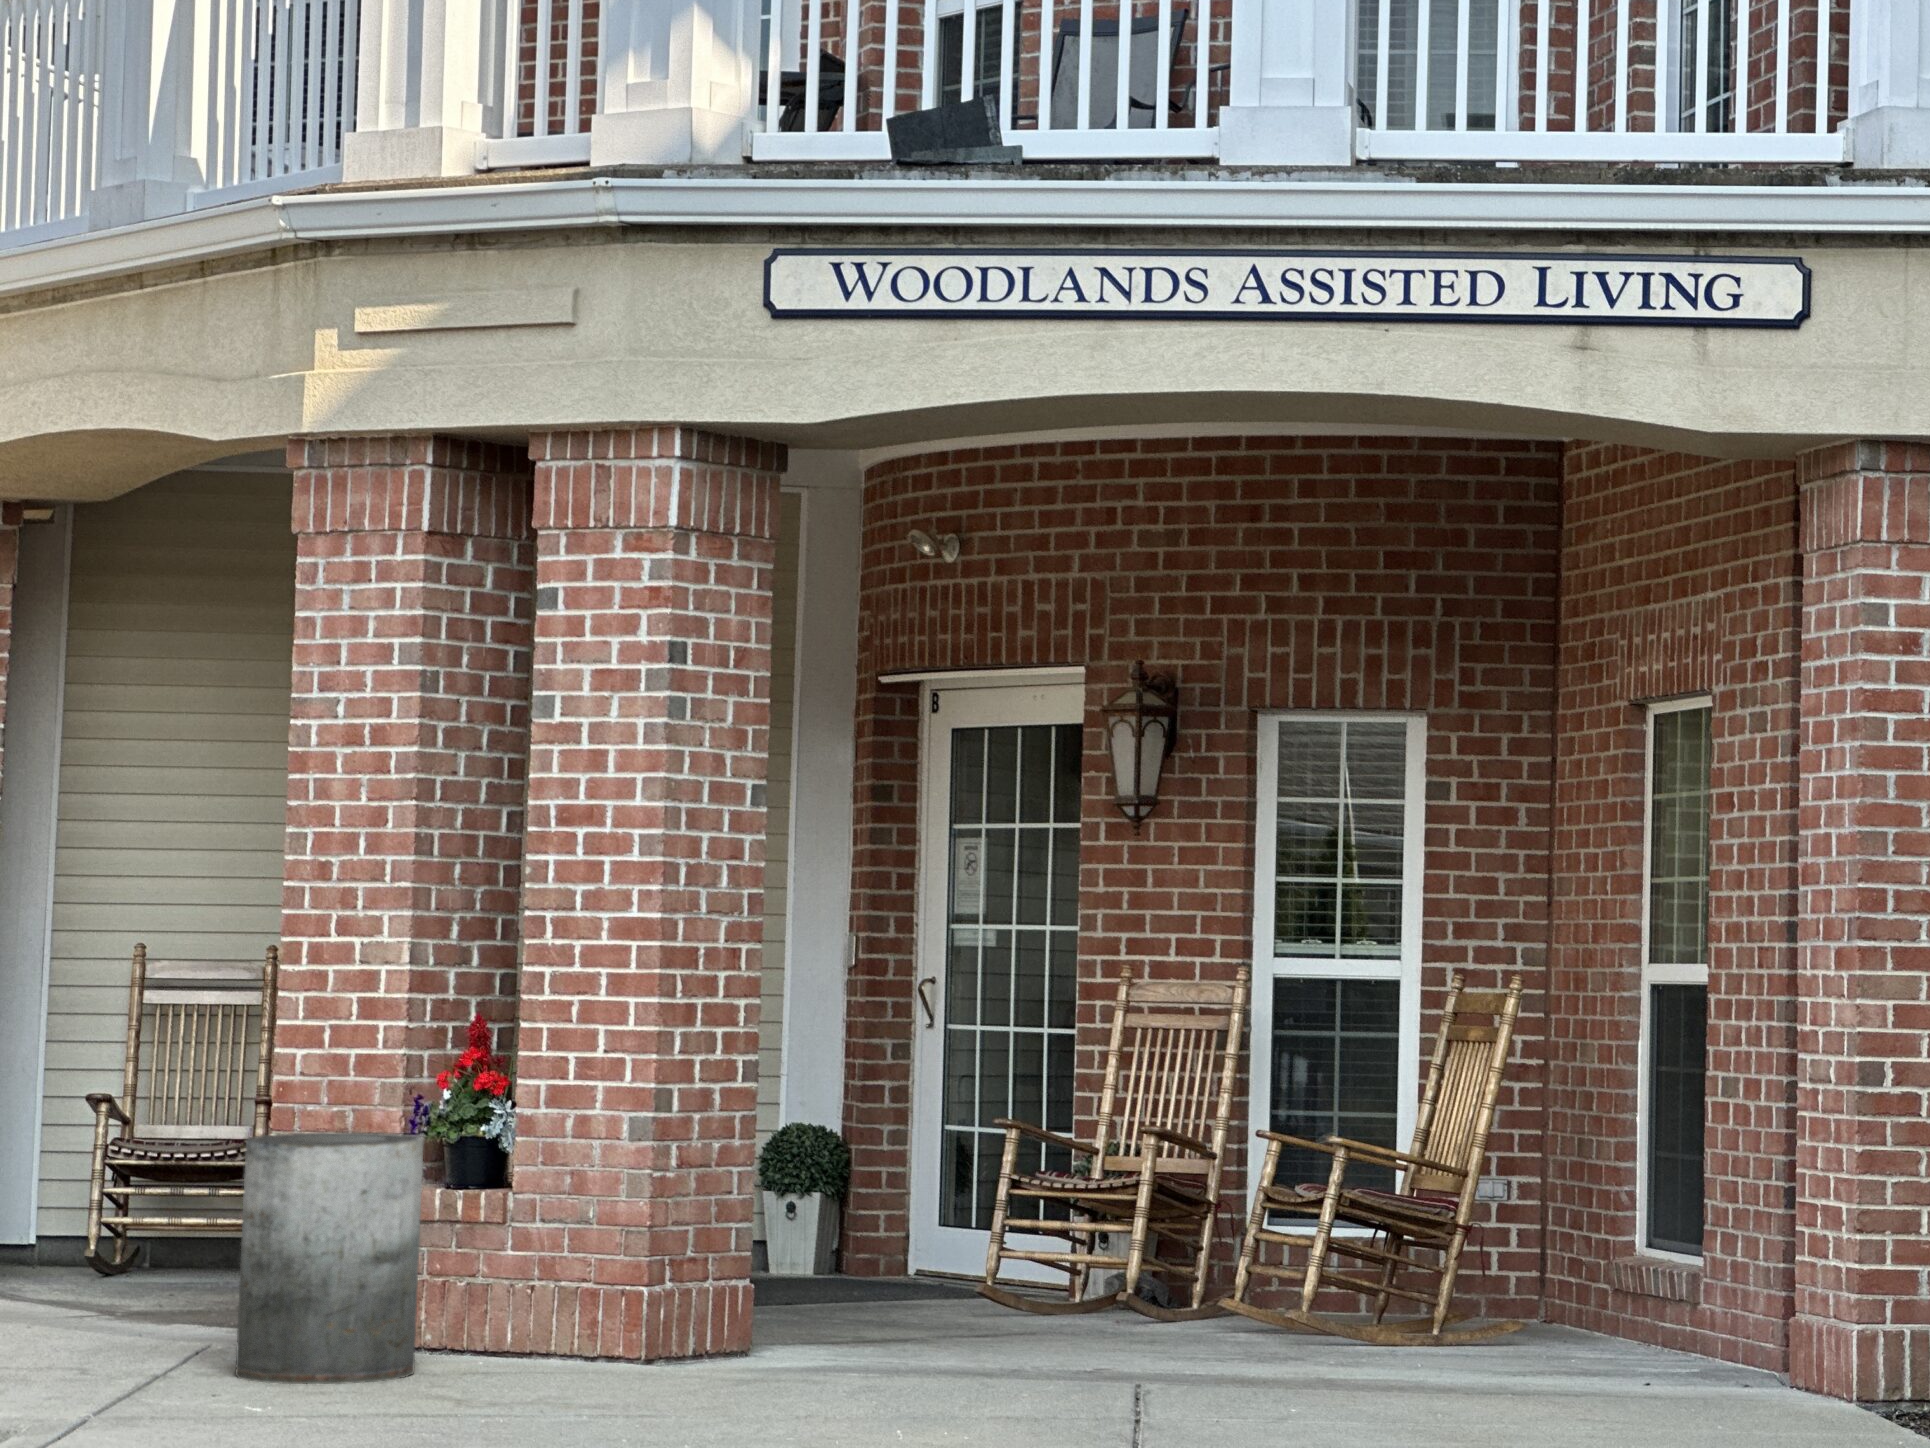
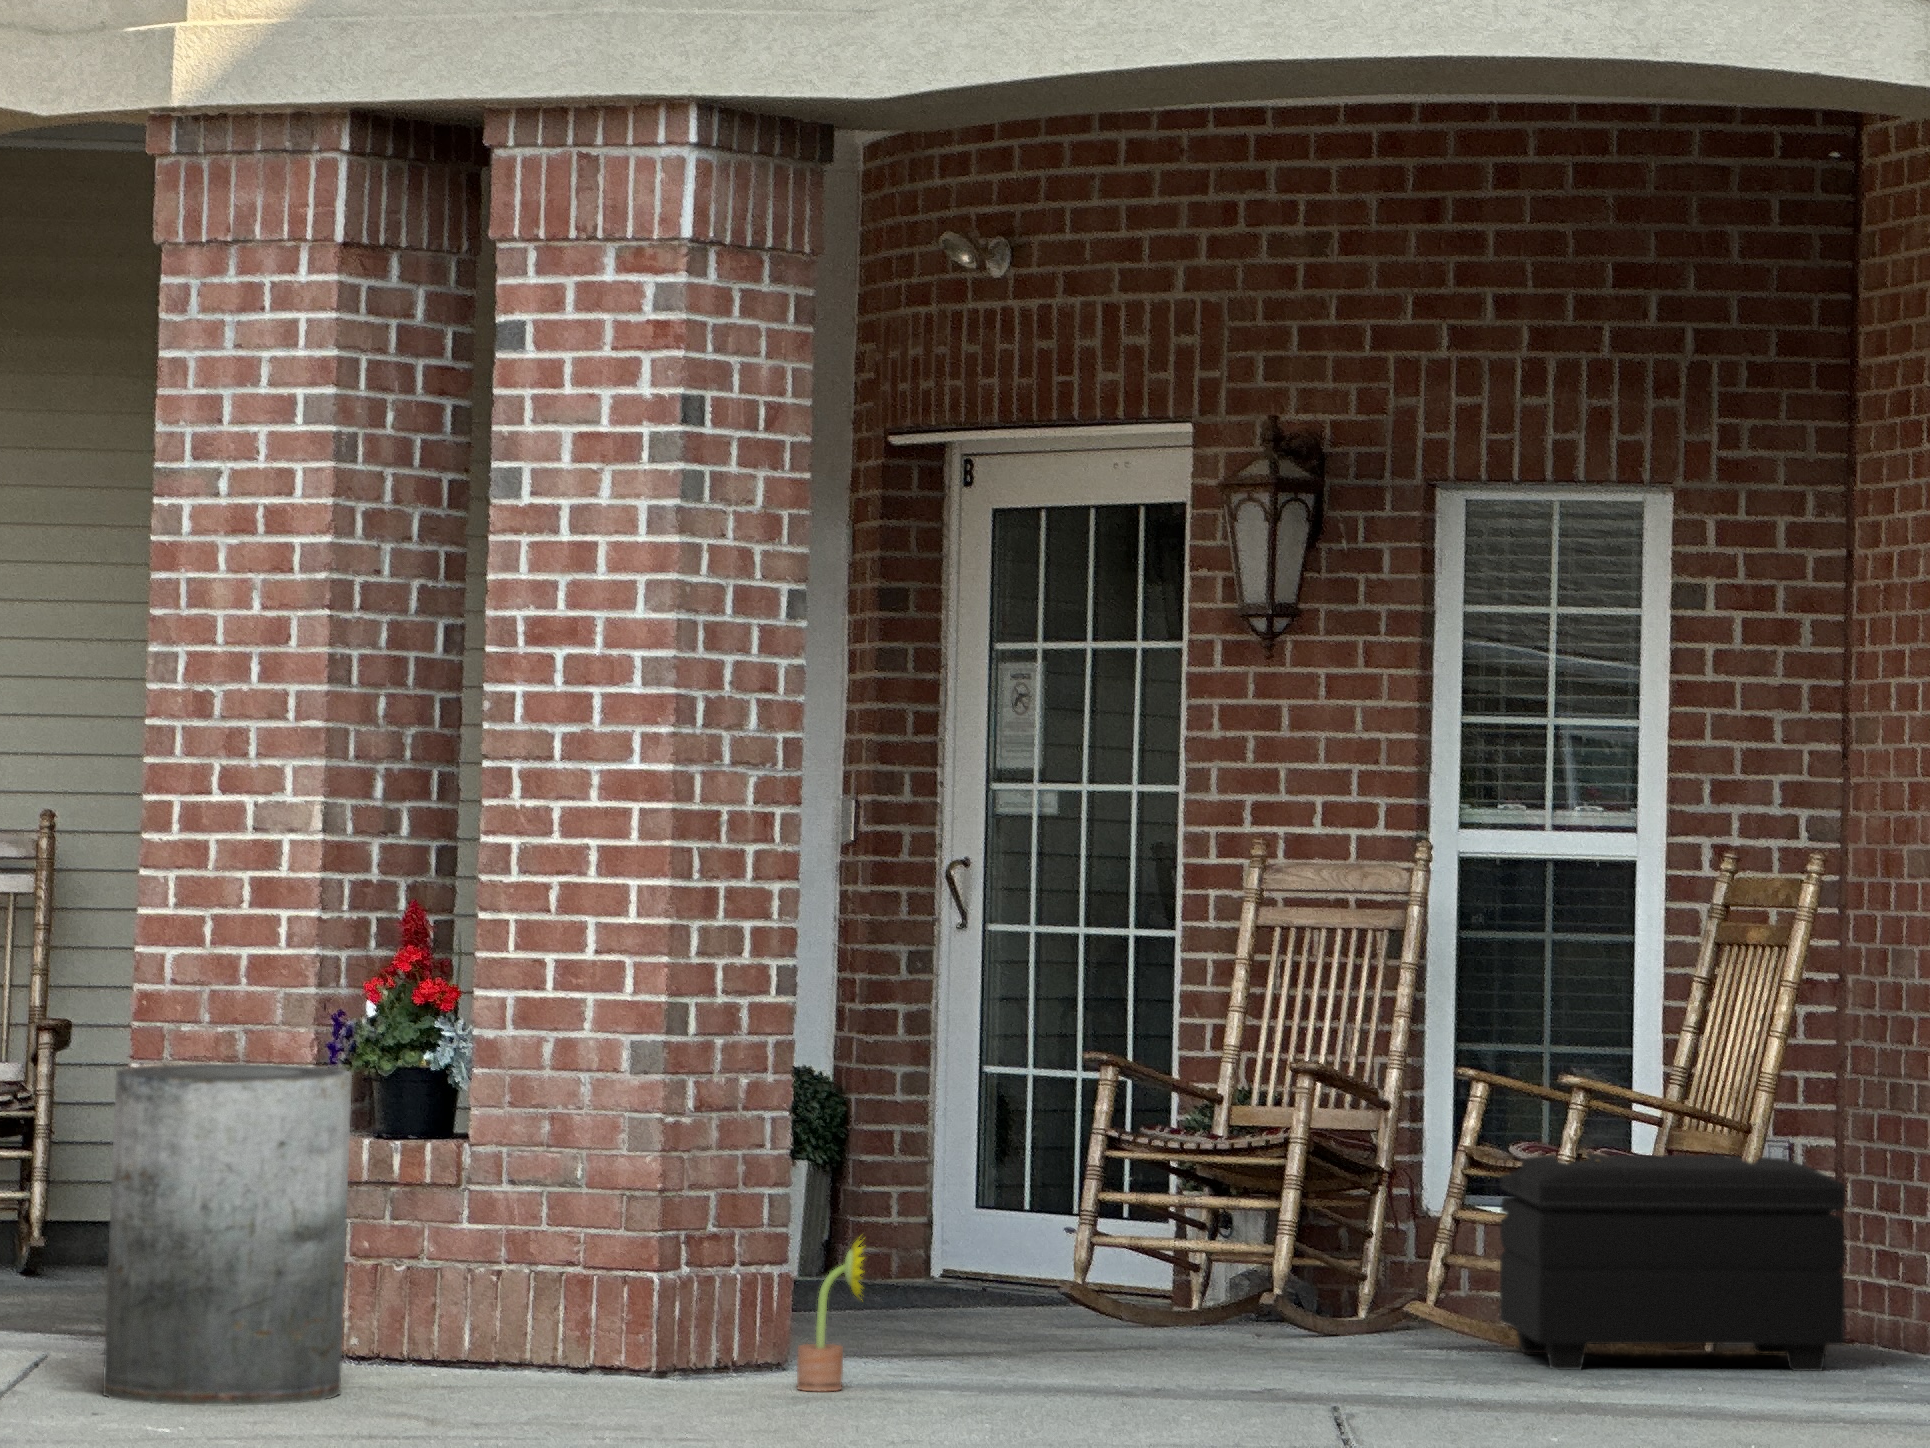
footstool: none [1289,1192,1534,1350] -> present [1500,1153,1845,1371]
decorative plant: none [756,1254,808,1370] -> present [797,1237,863,1391]

